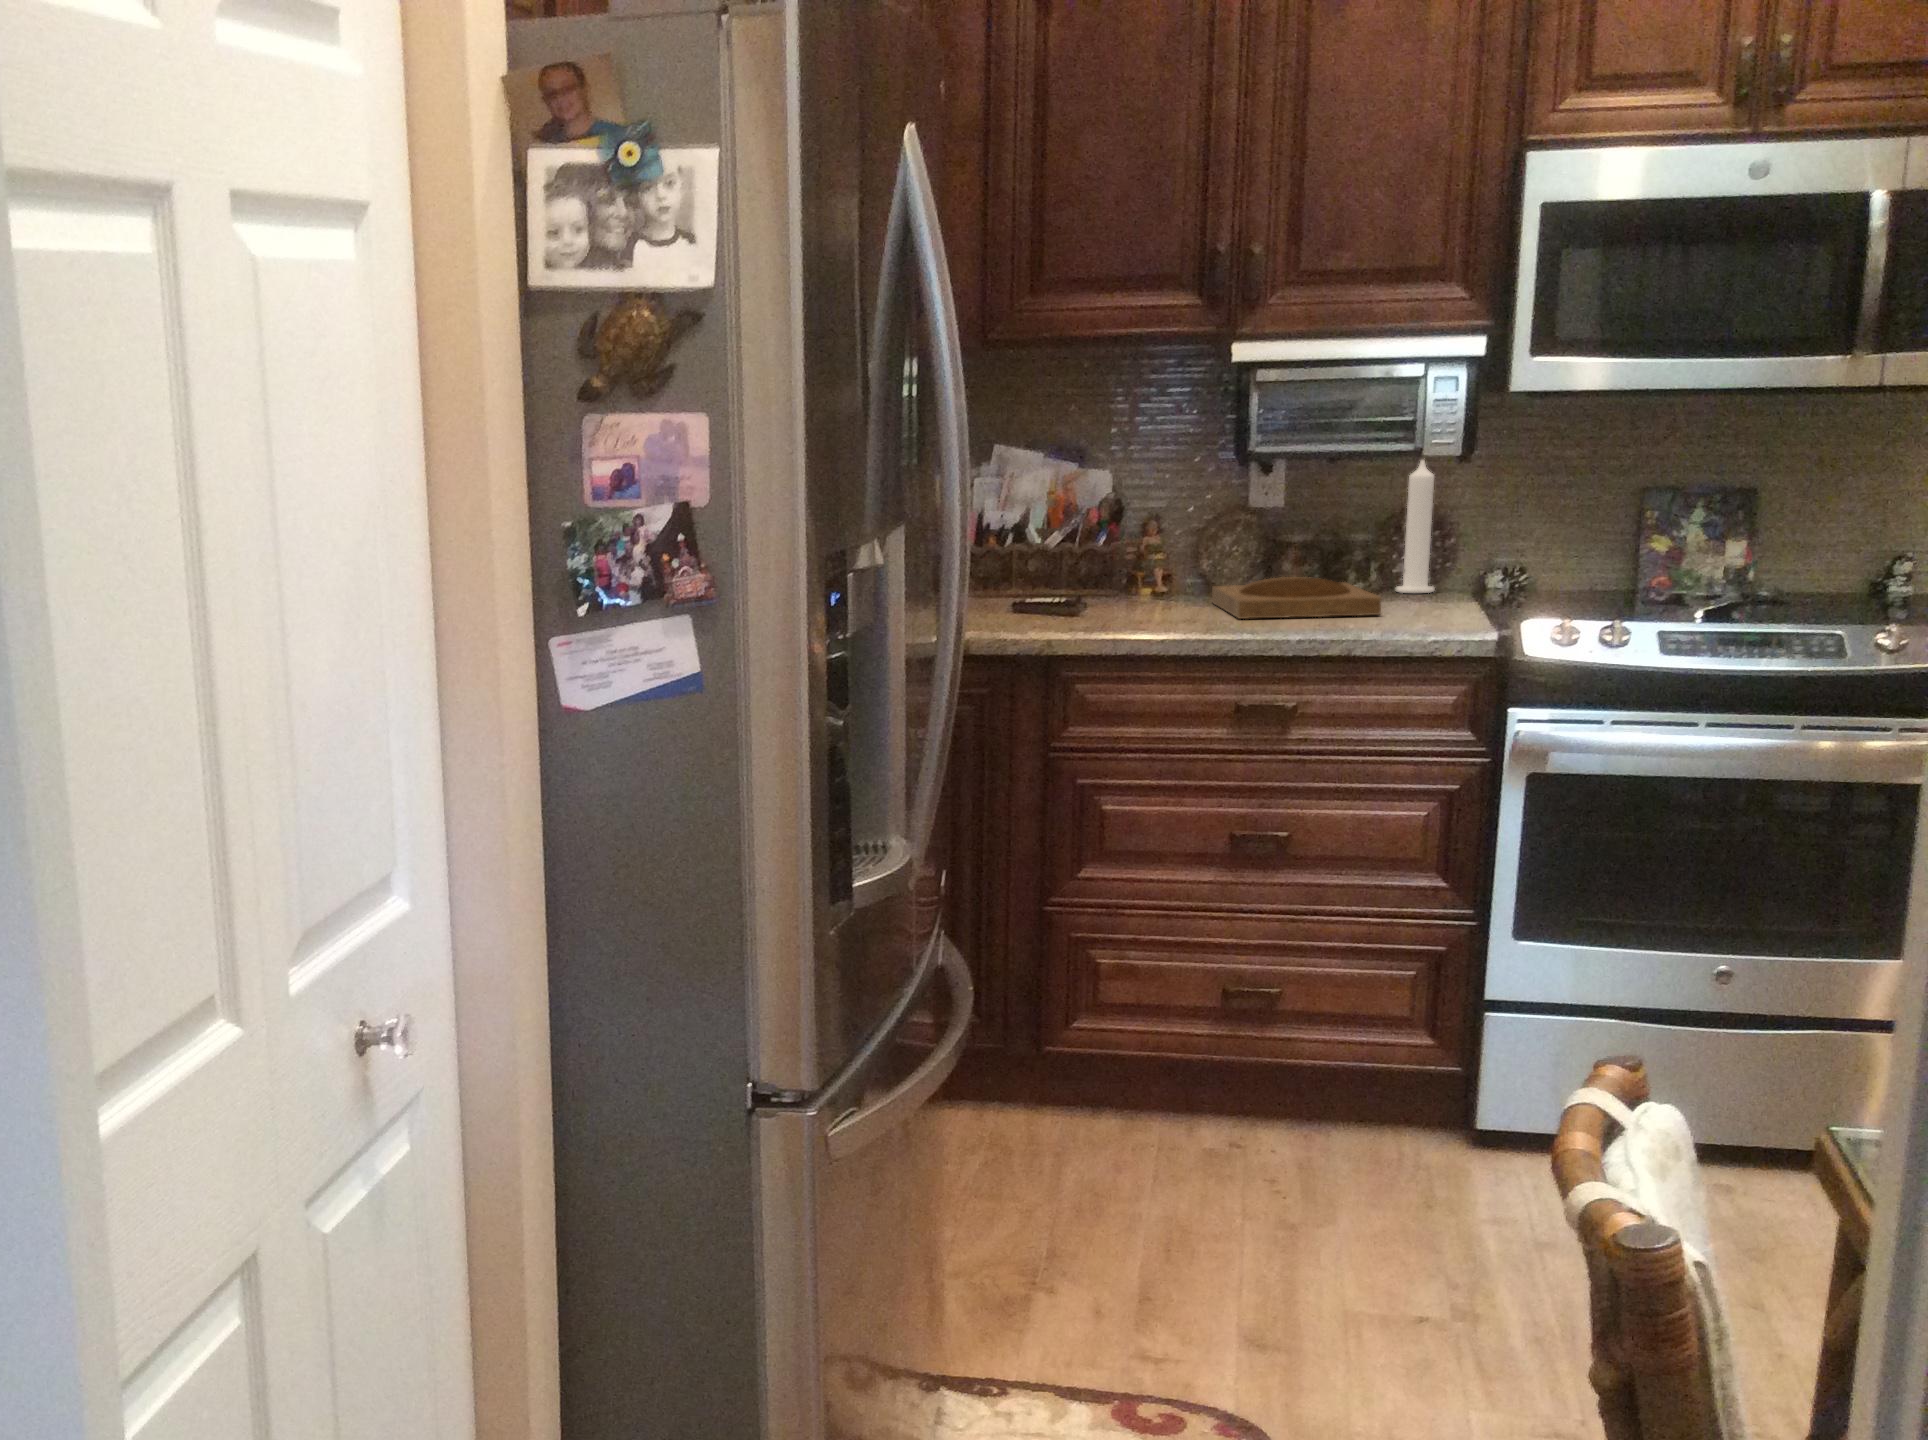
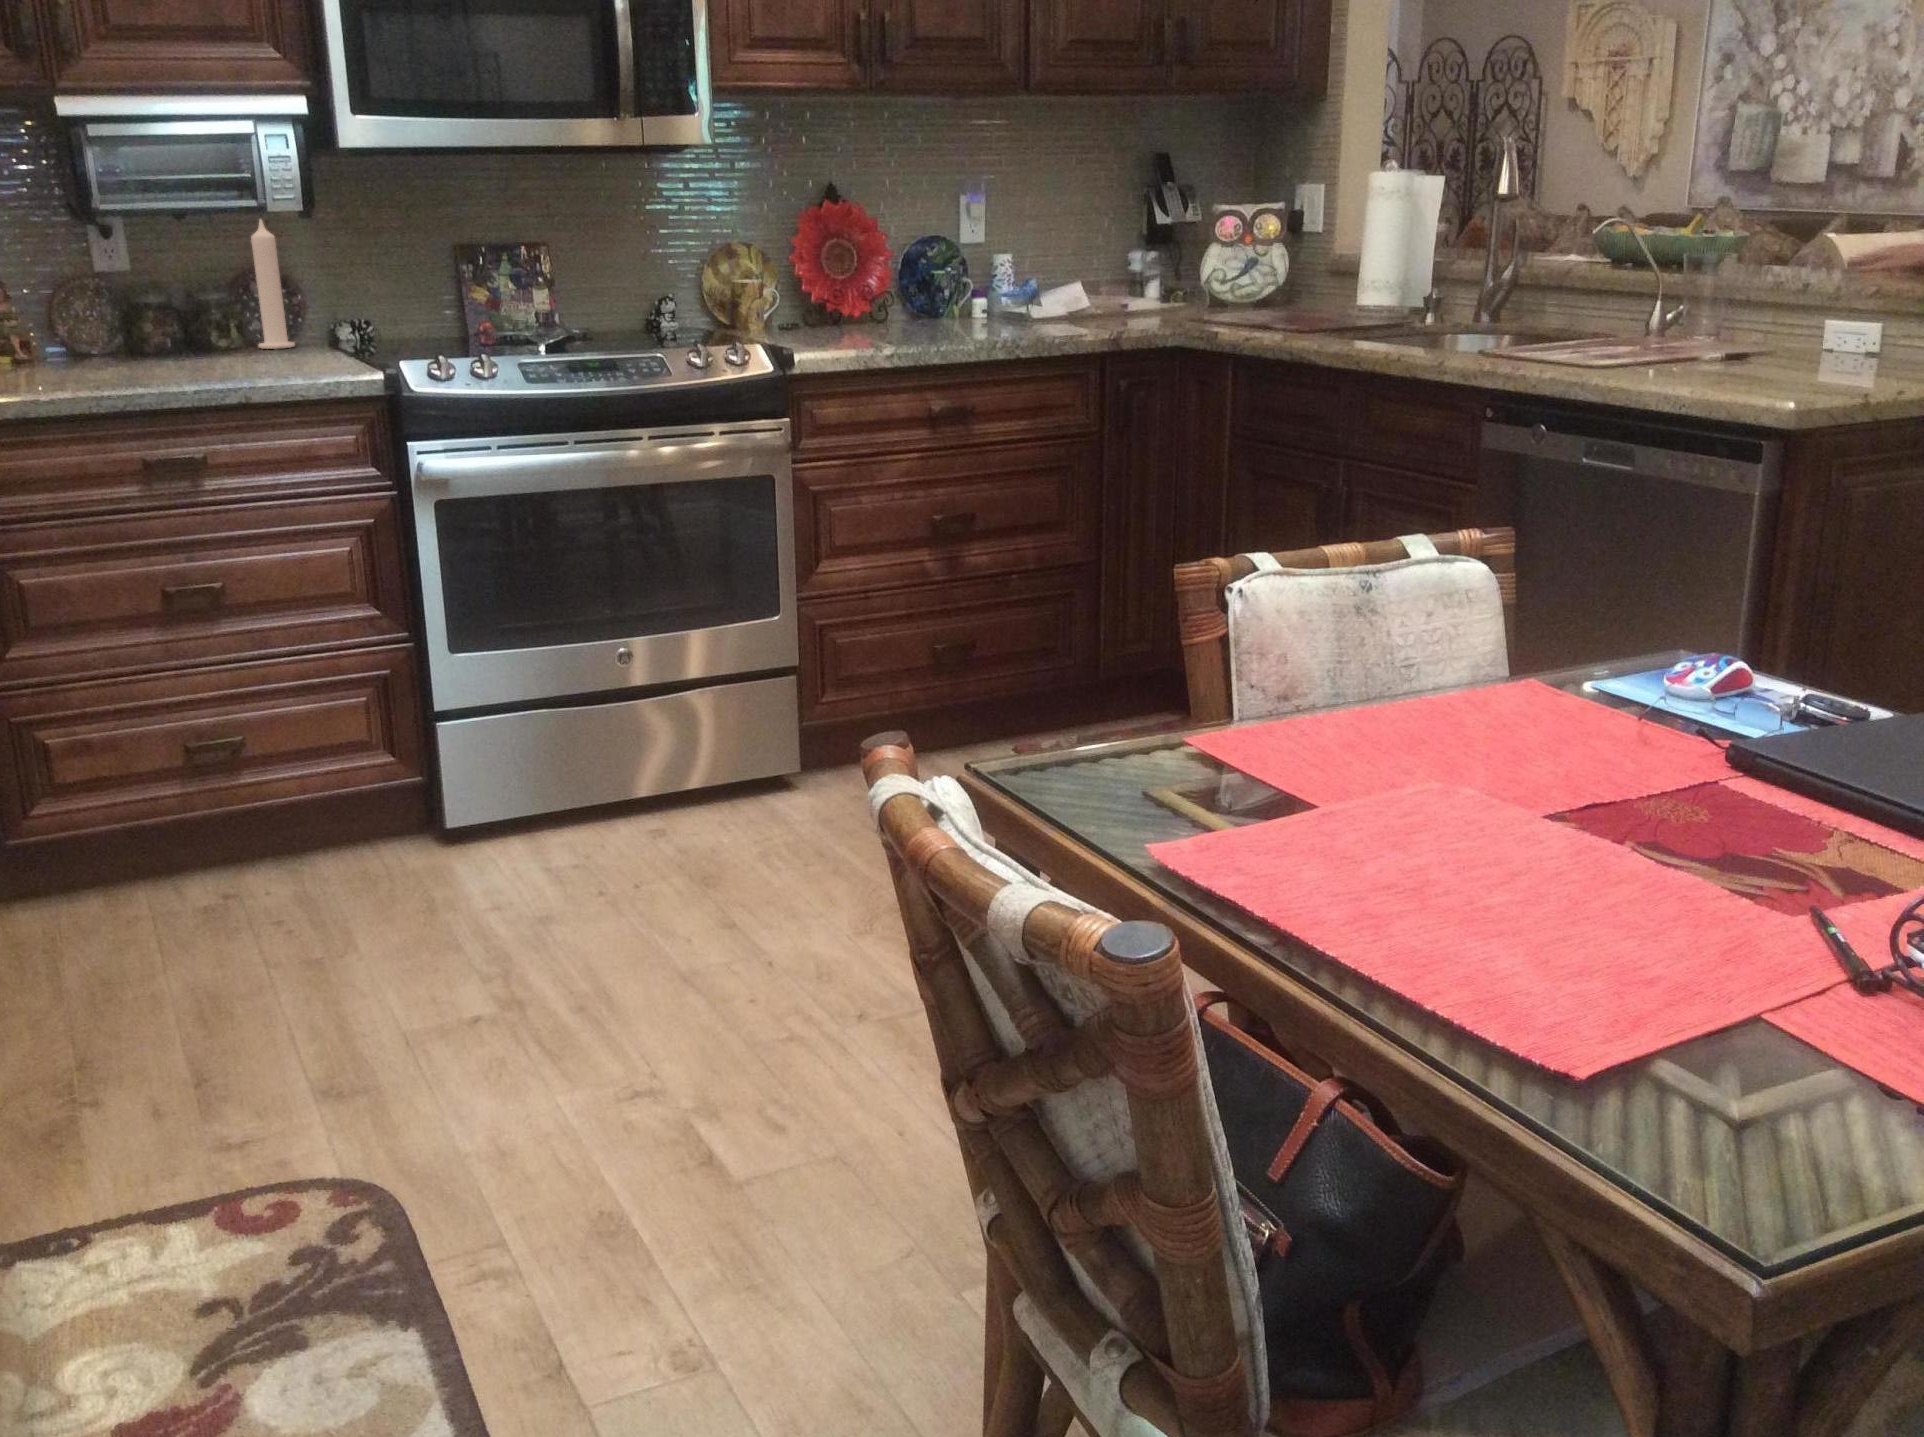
tray: present [1212,577,1381,619] -> none [78,336,262,378]

